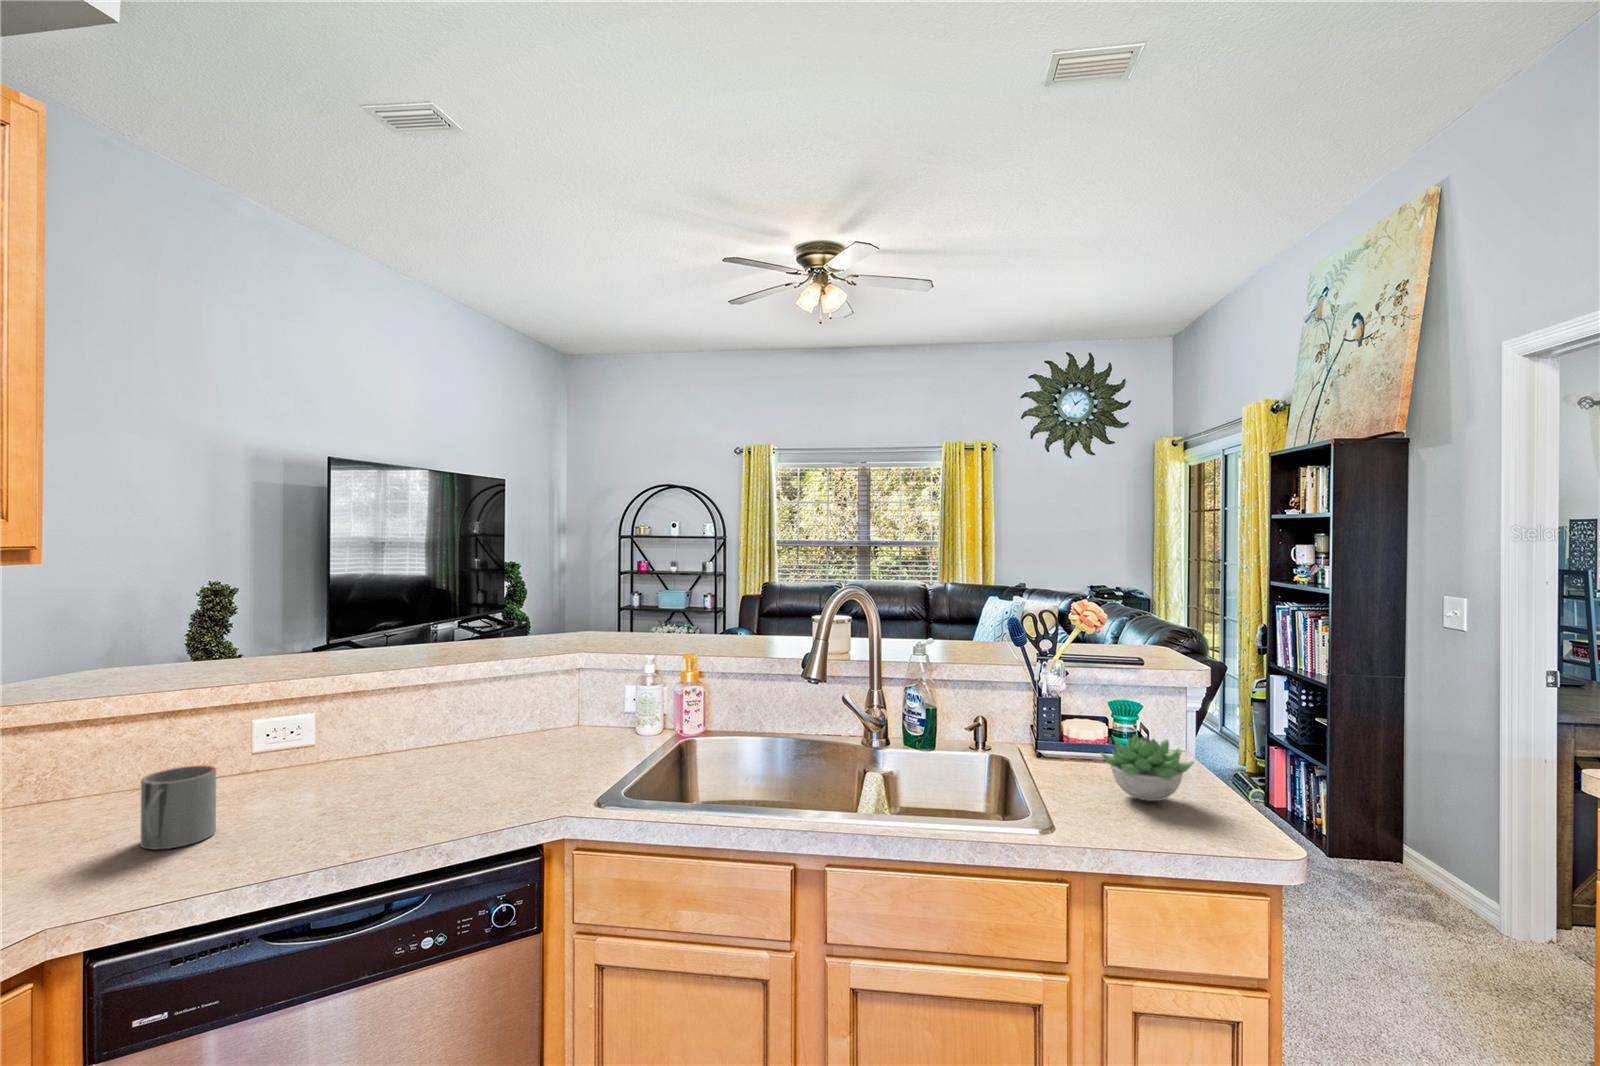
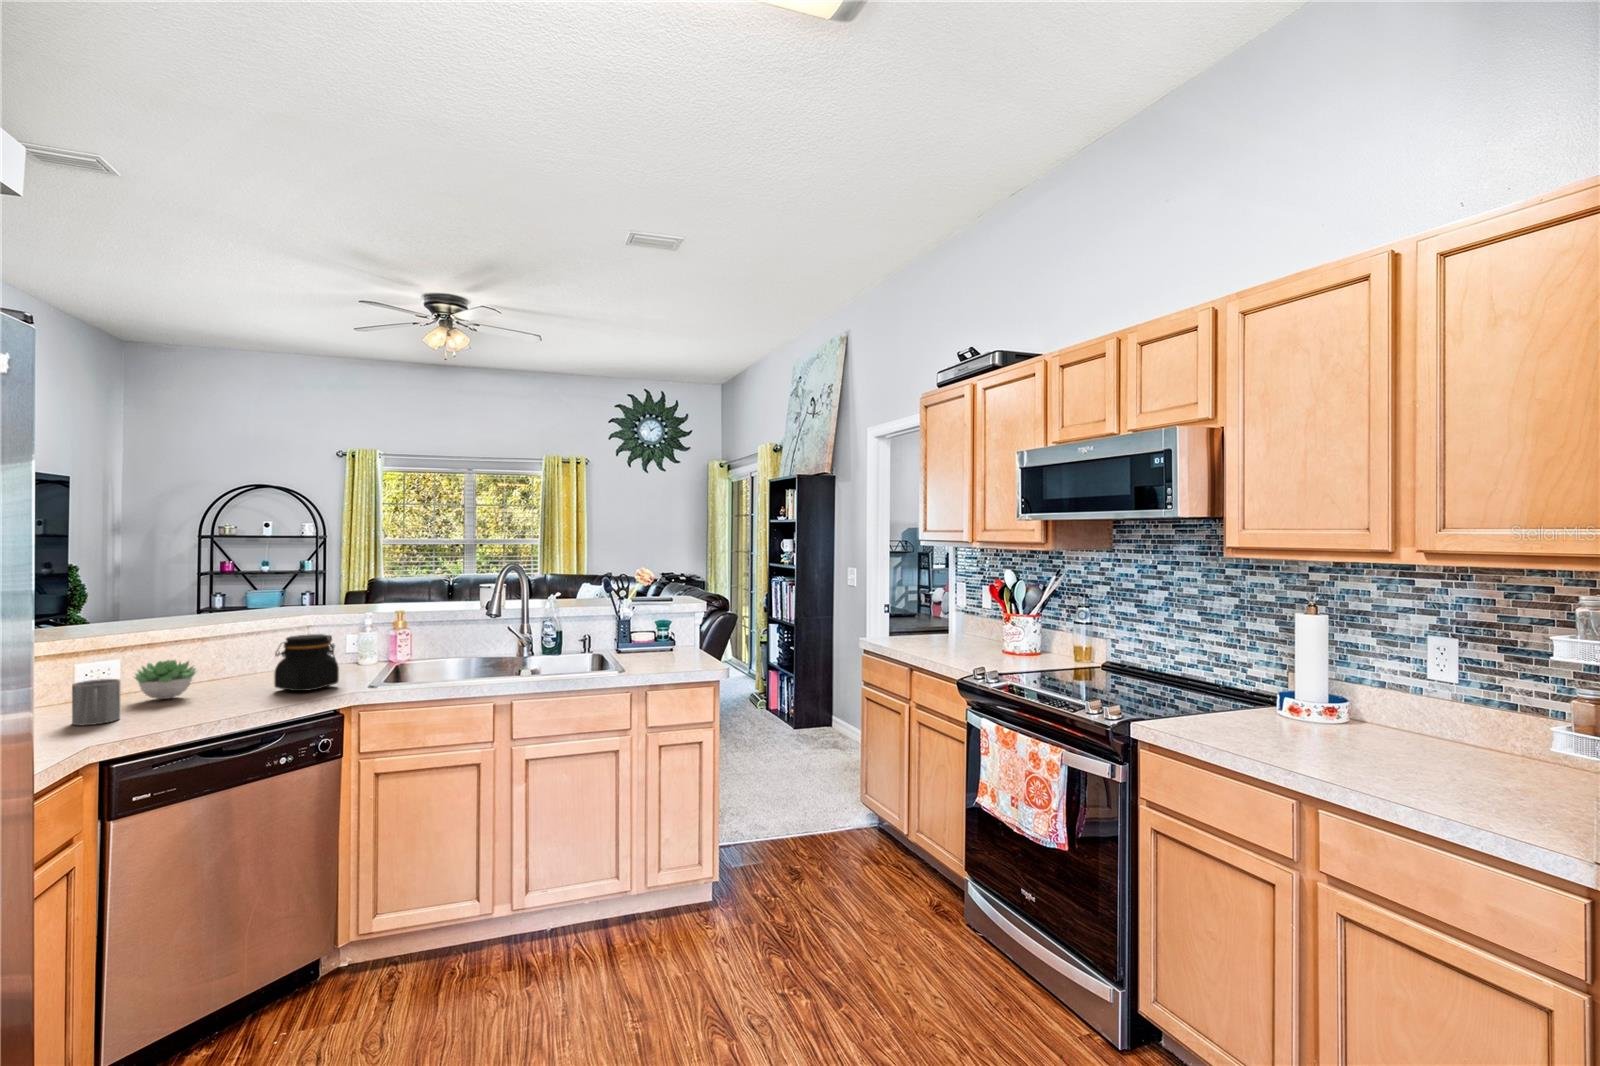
jar: none [459,699,562,802] -> present [274,634,339,691]
succulent plant: present [1101,735,1194,801] -> present [135,660,196,699]

